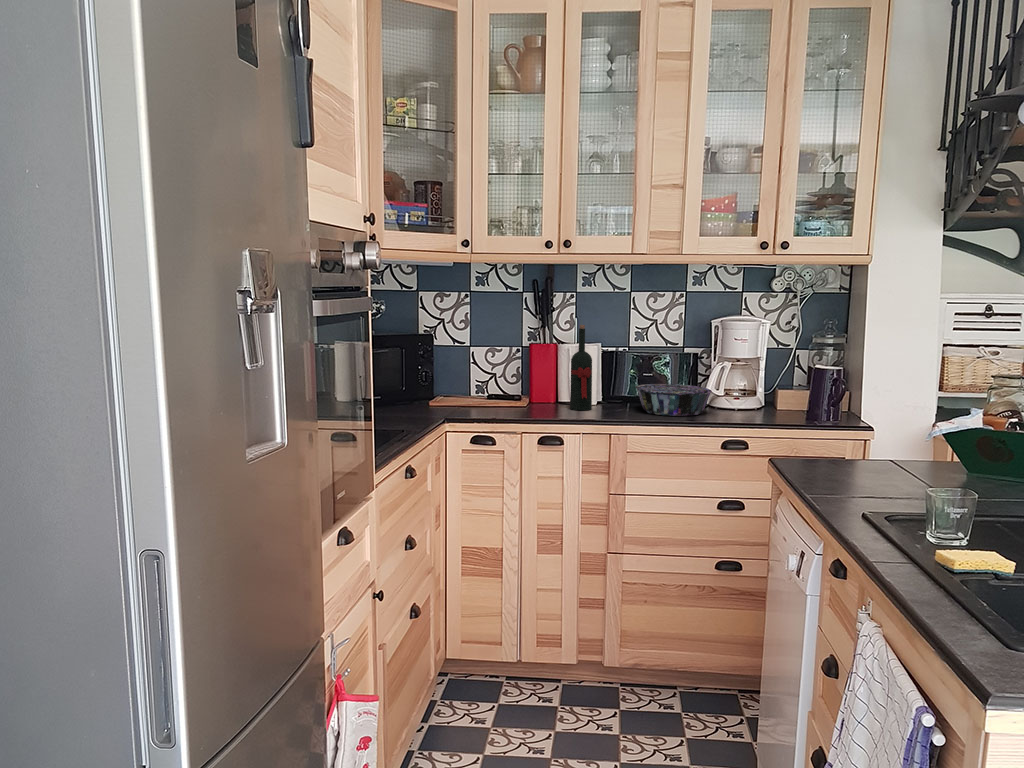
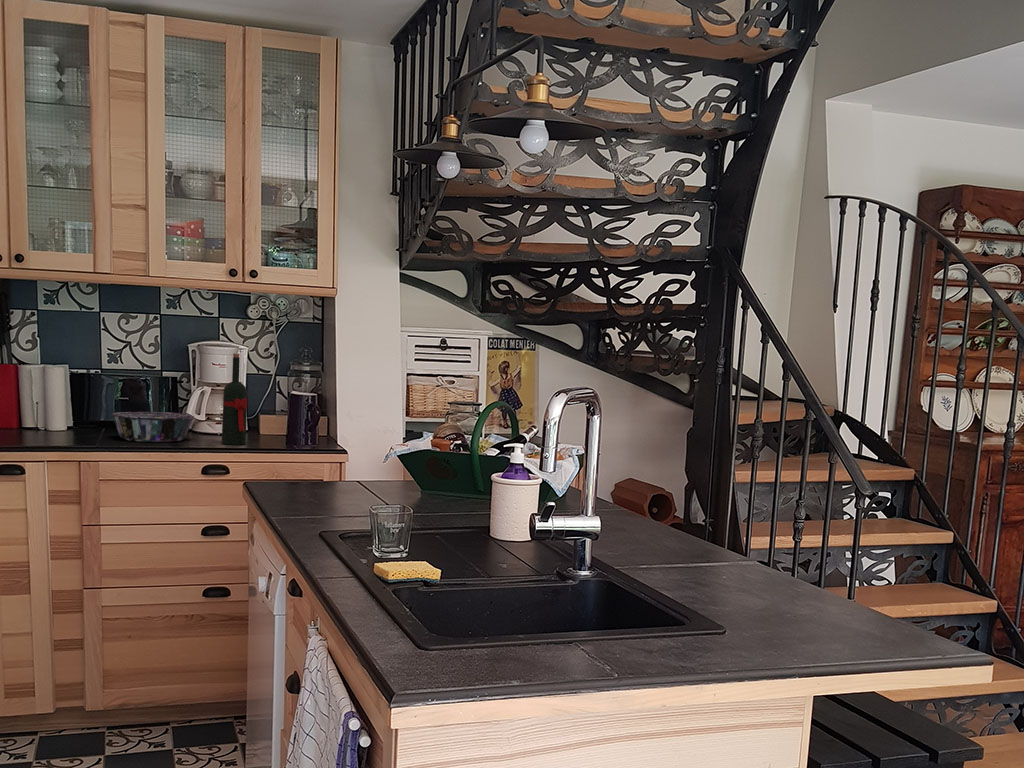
wine bottle: present [570,325,592,410] -> present [222,353,247,445]

